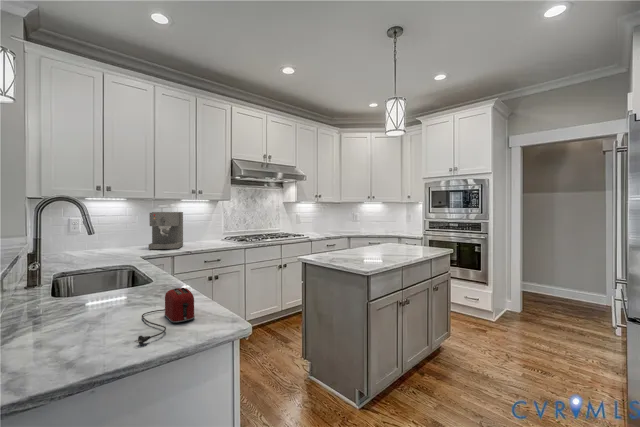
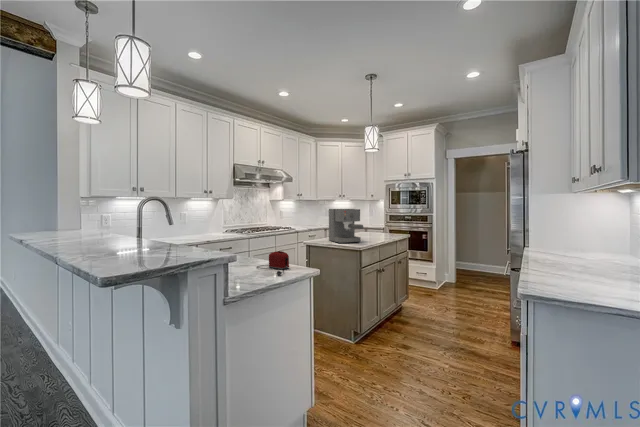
coffee maker: present [148,212,183,250] -> present [329,209,363,243]

